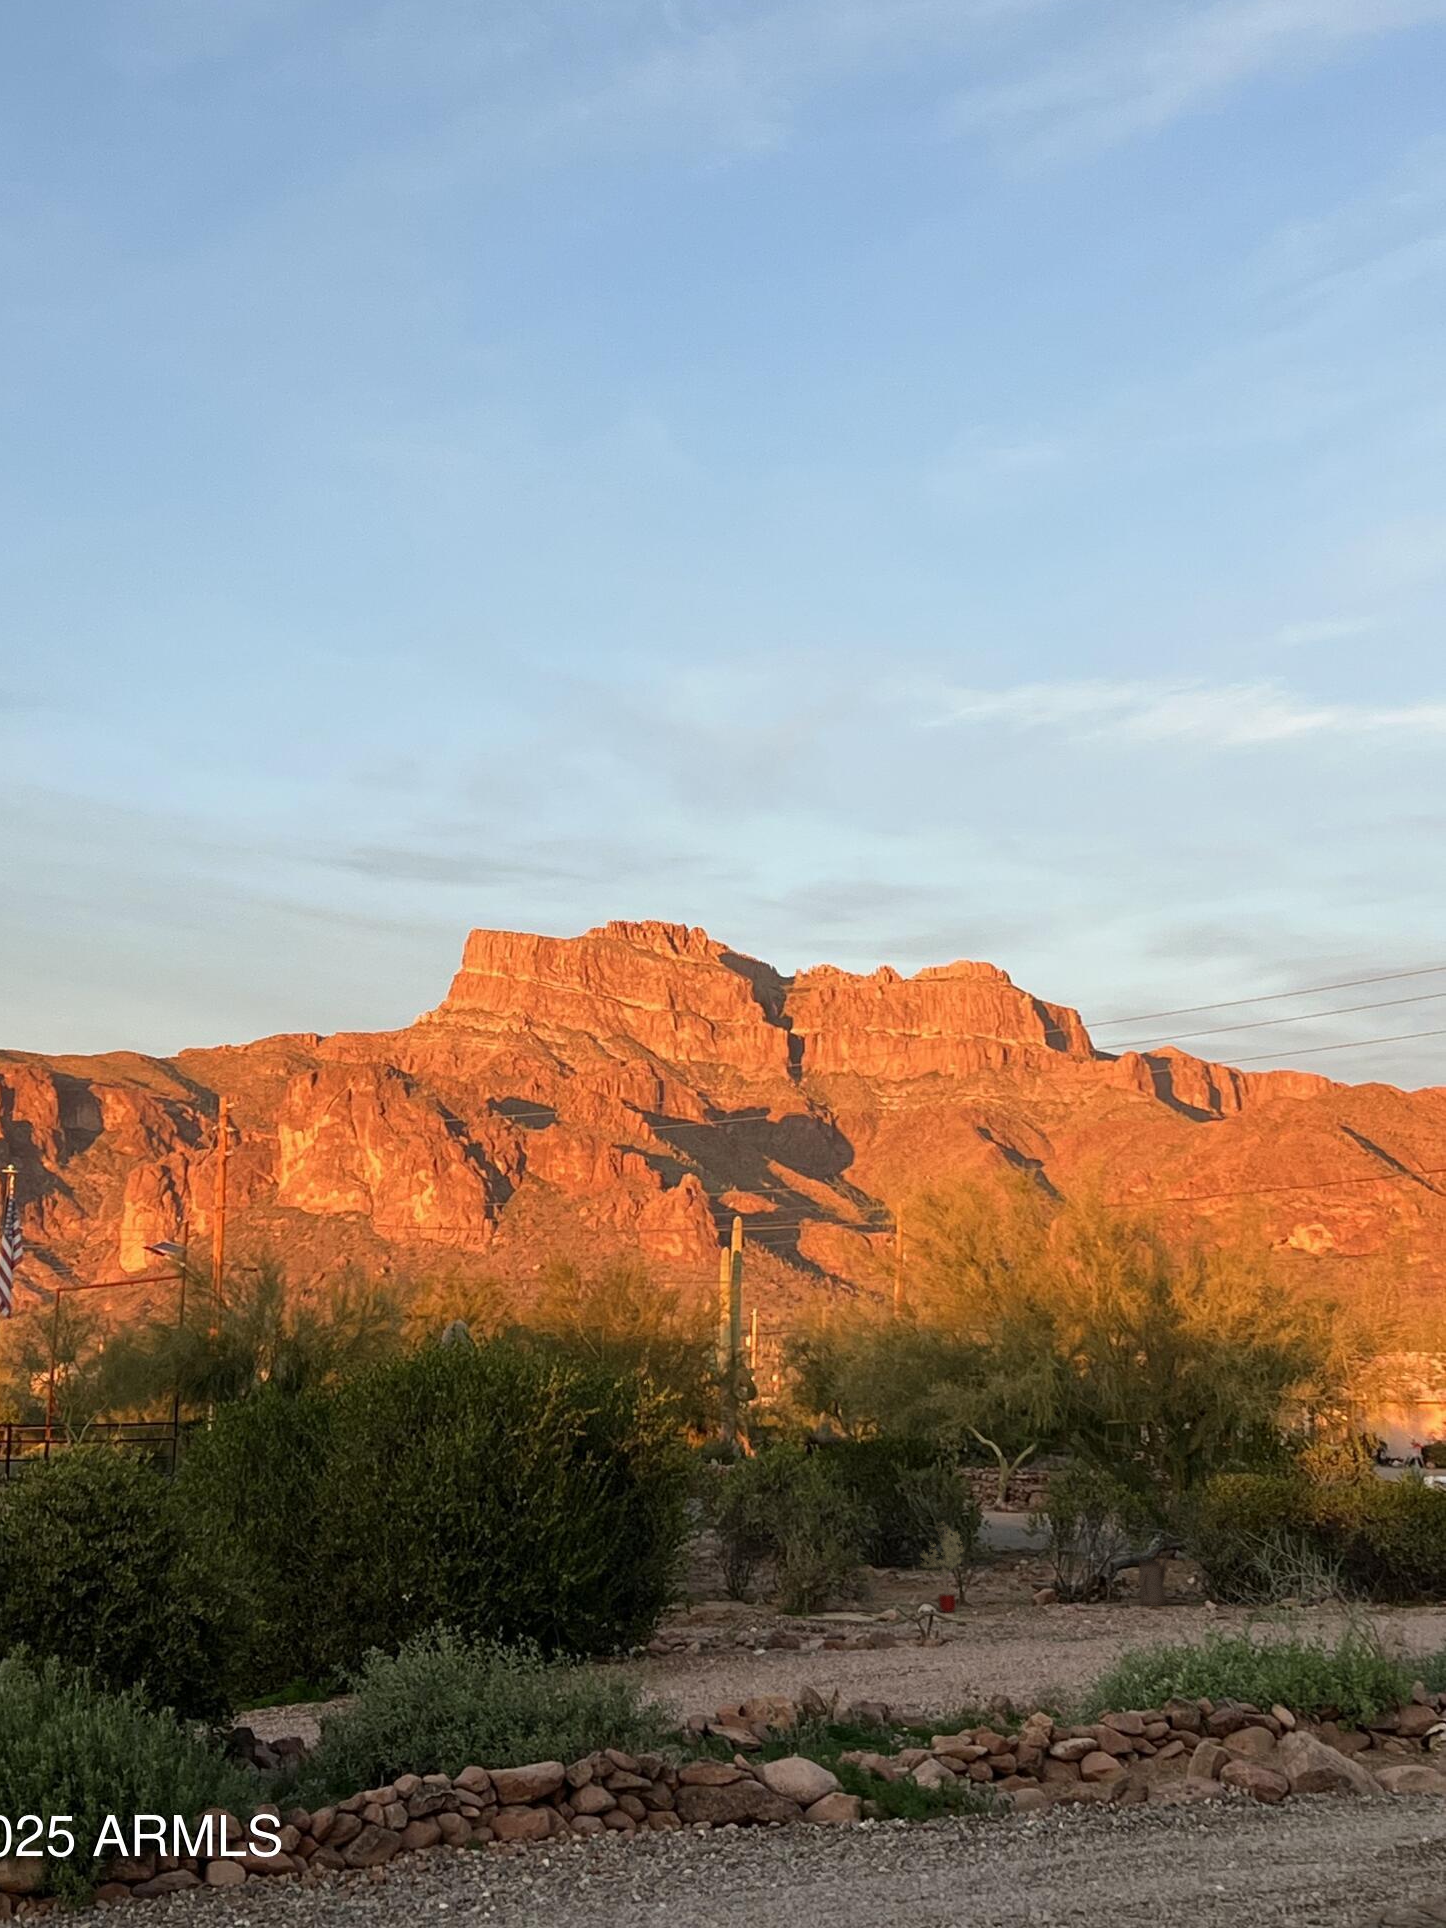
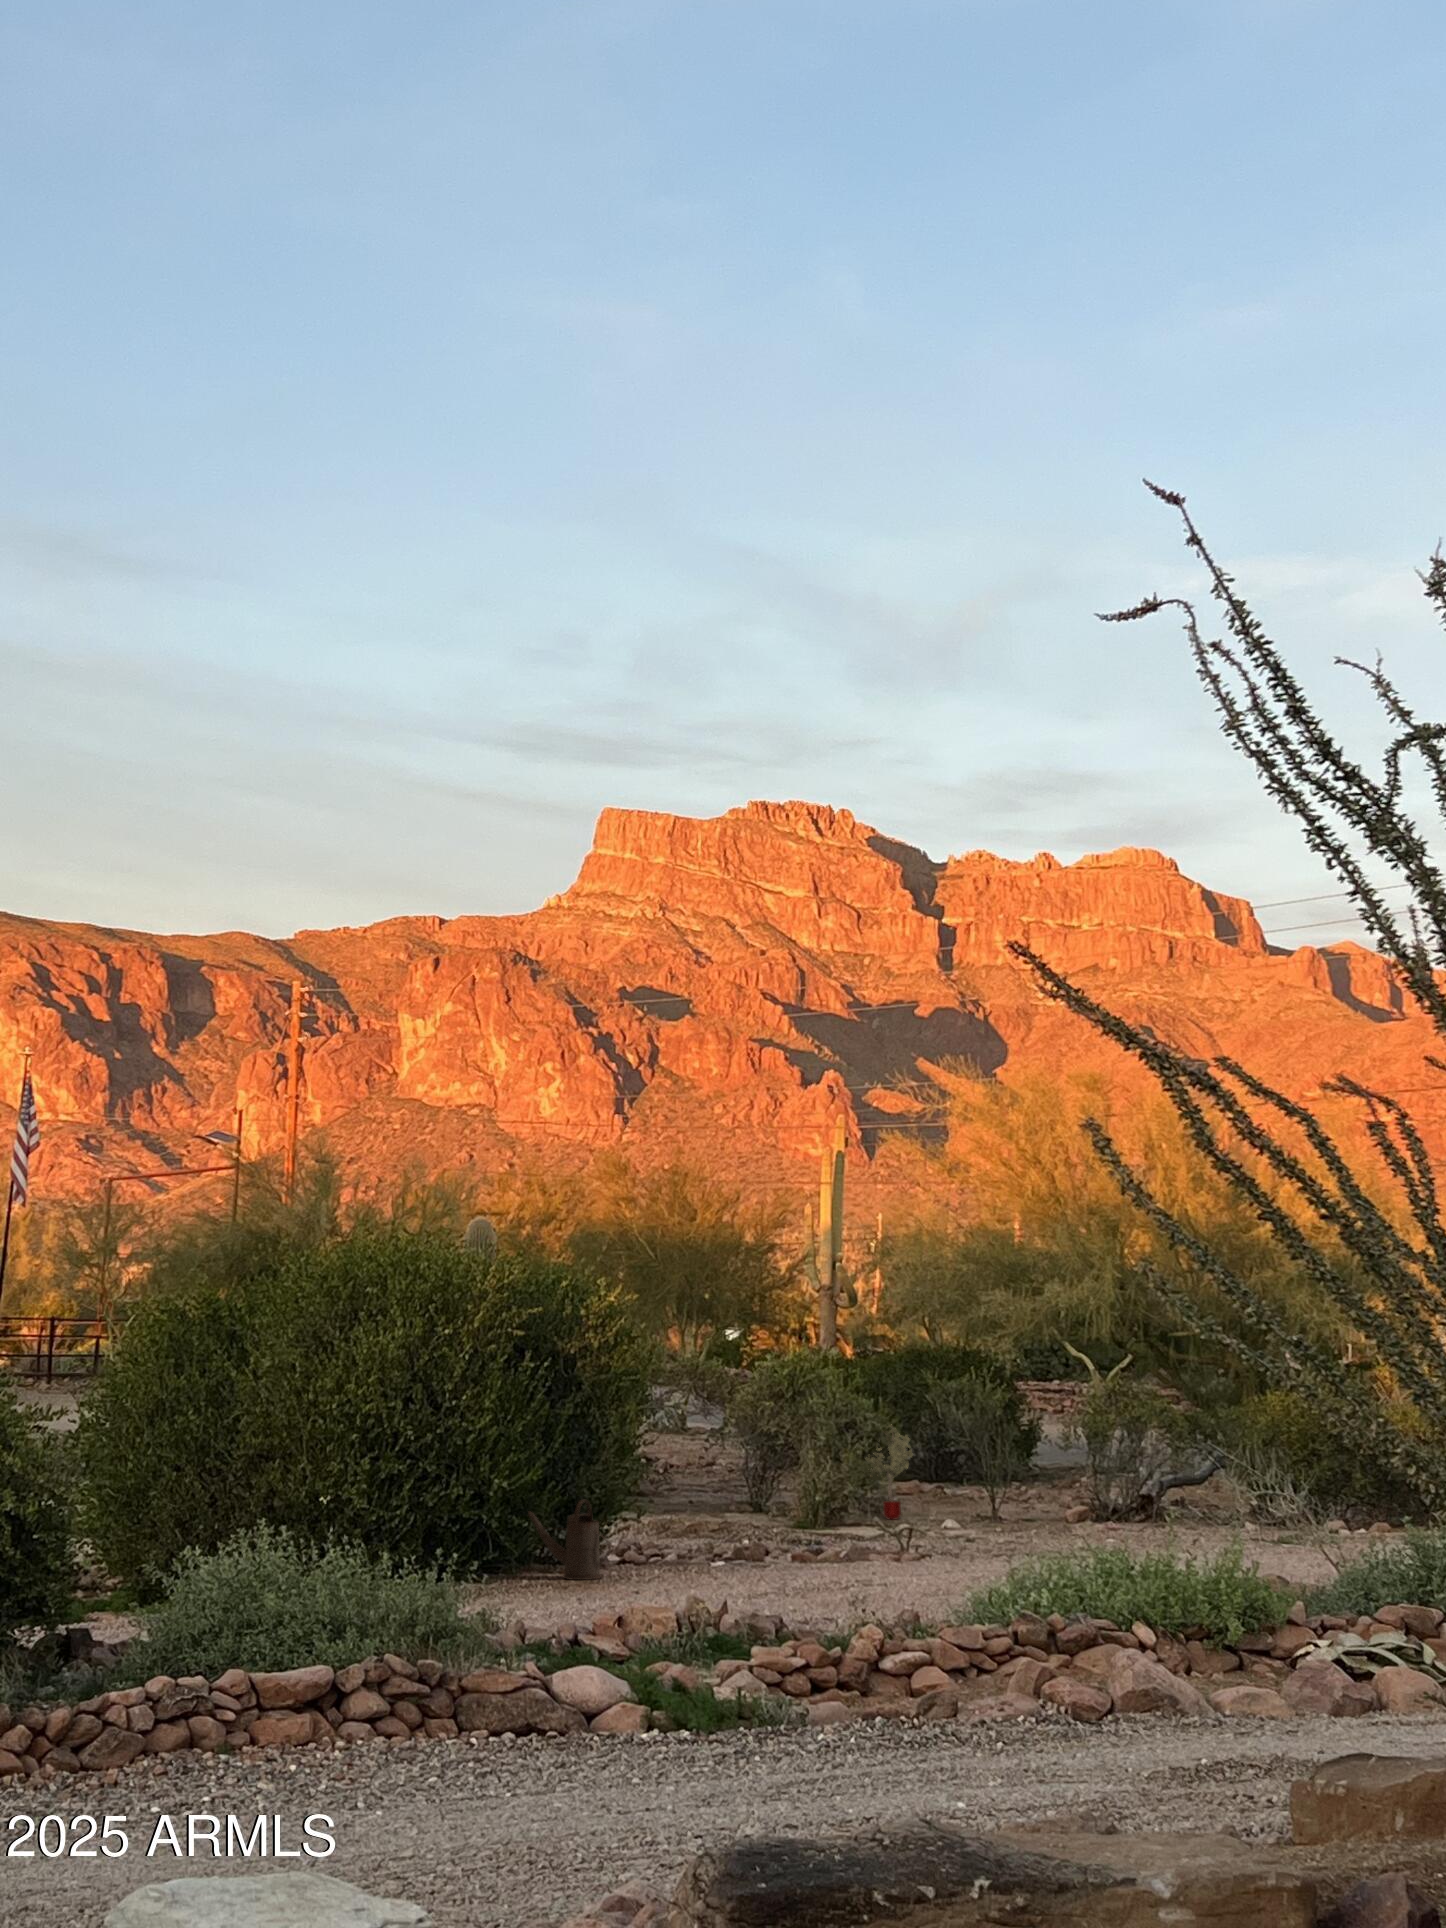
watering can: present [1139,1557,1167,1605] -> present [528,1500,611,1580]

